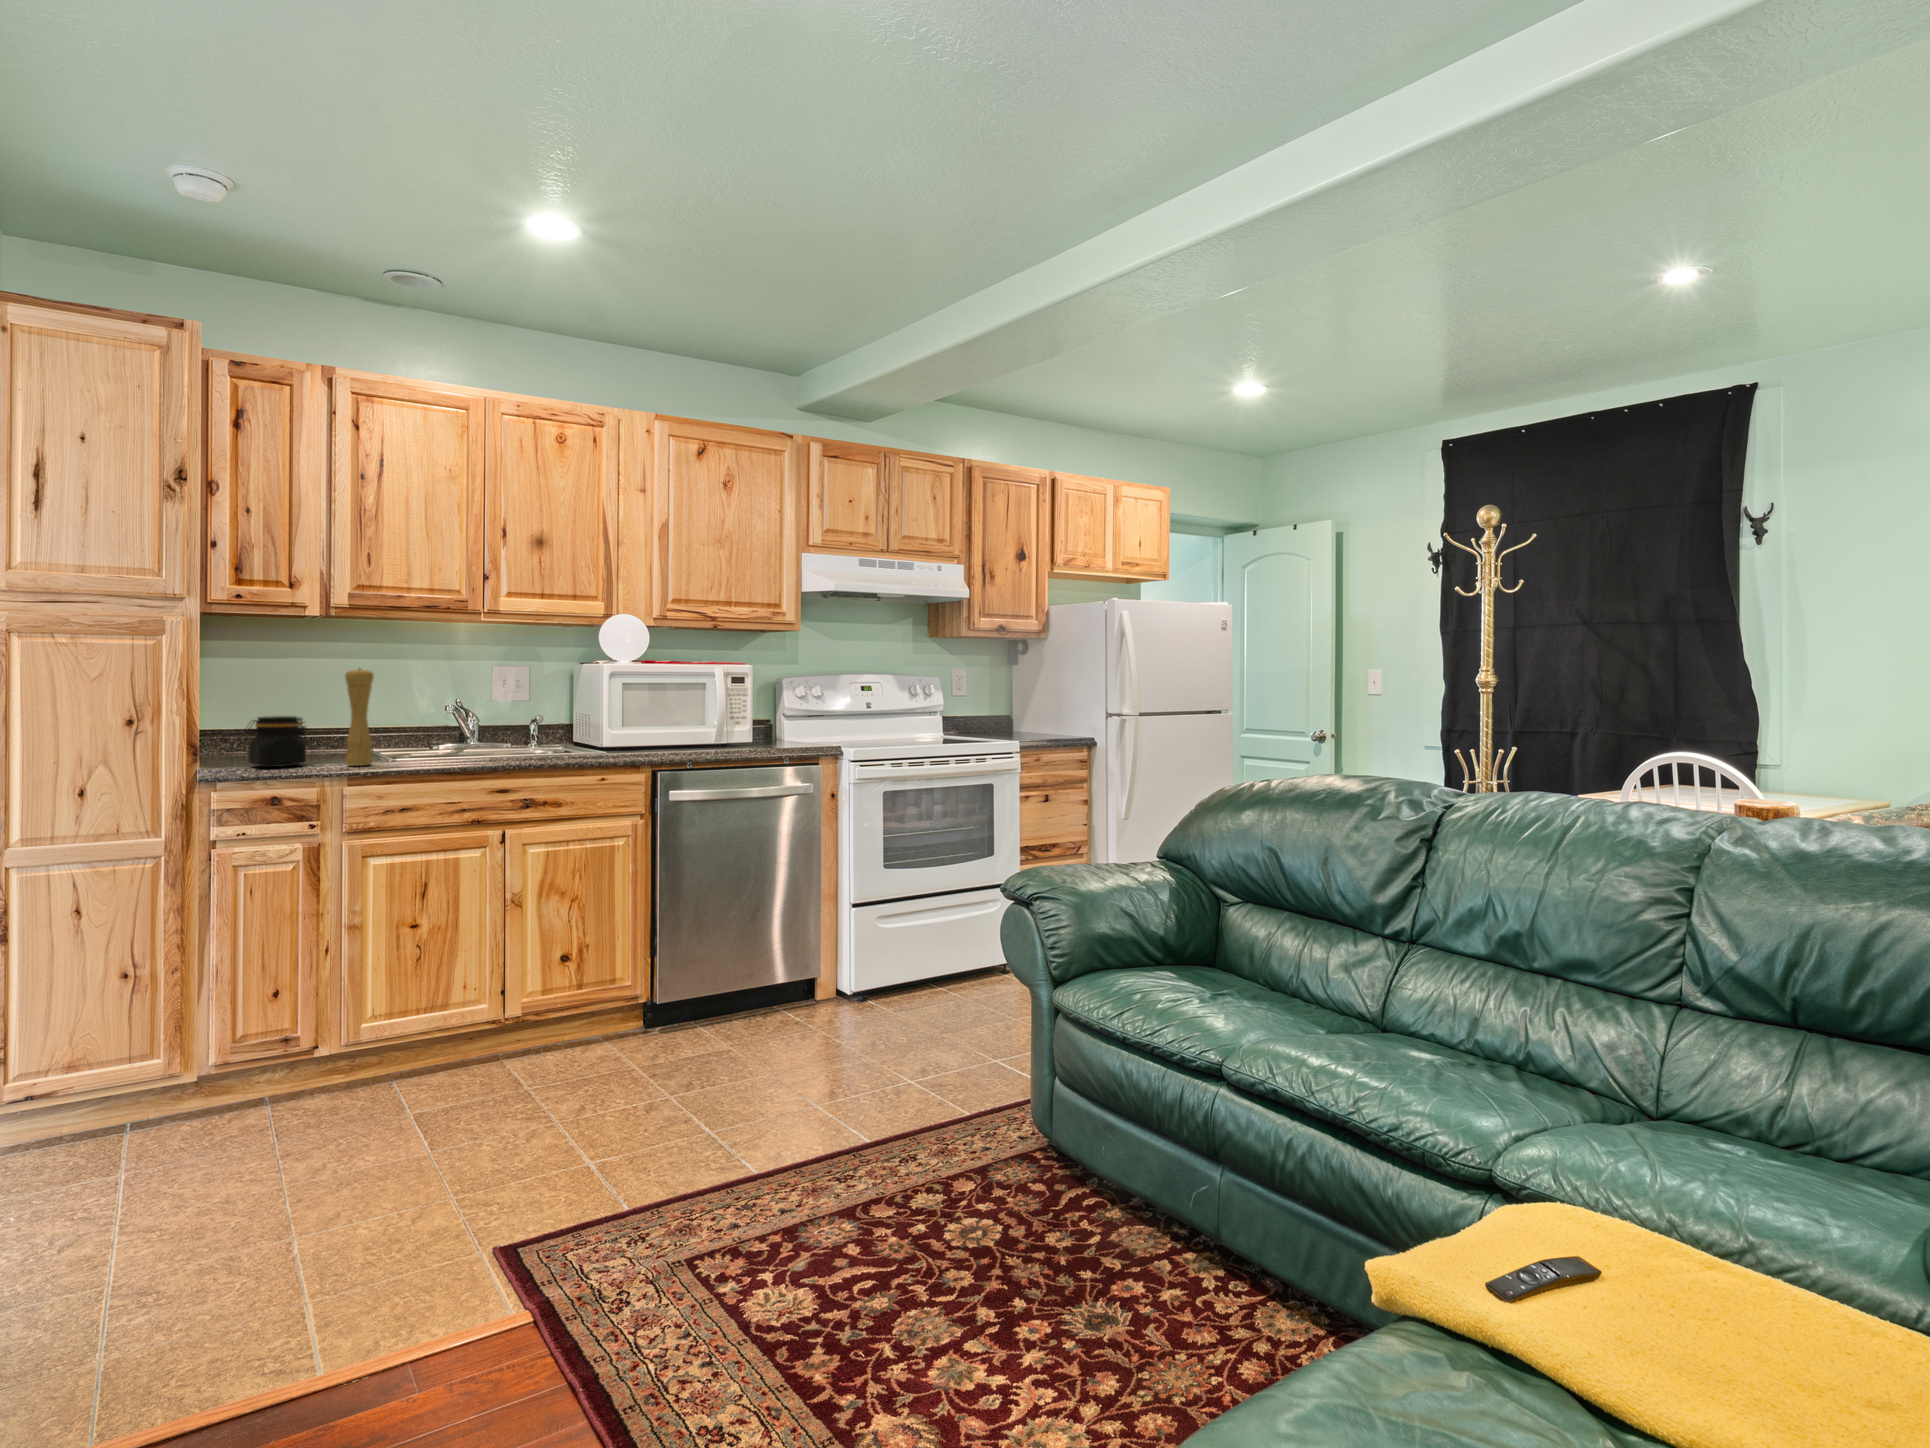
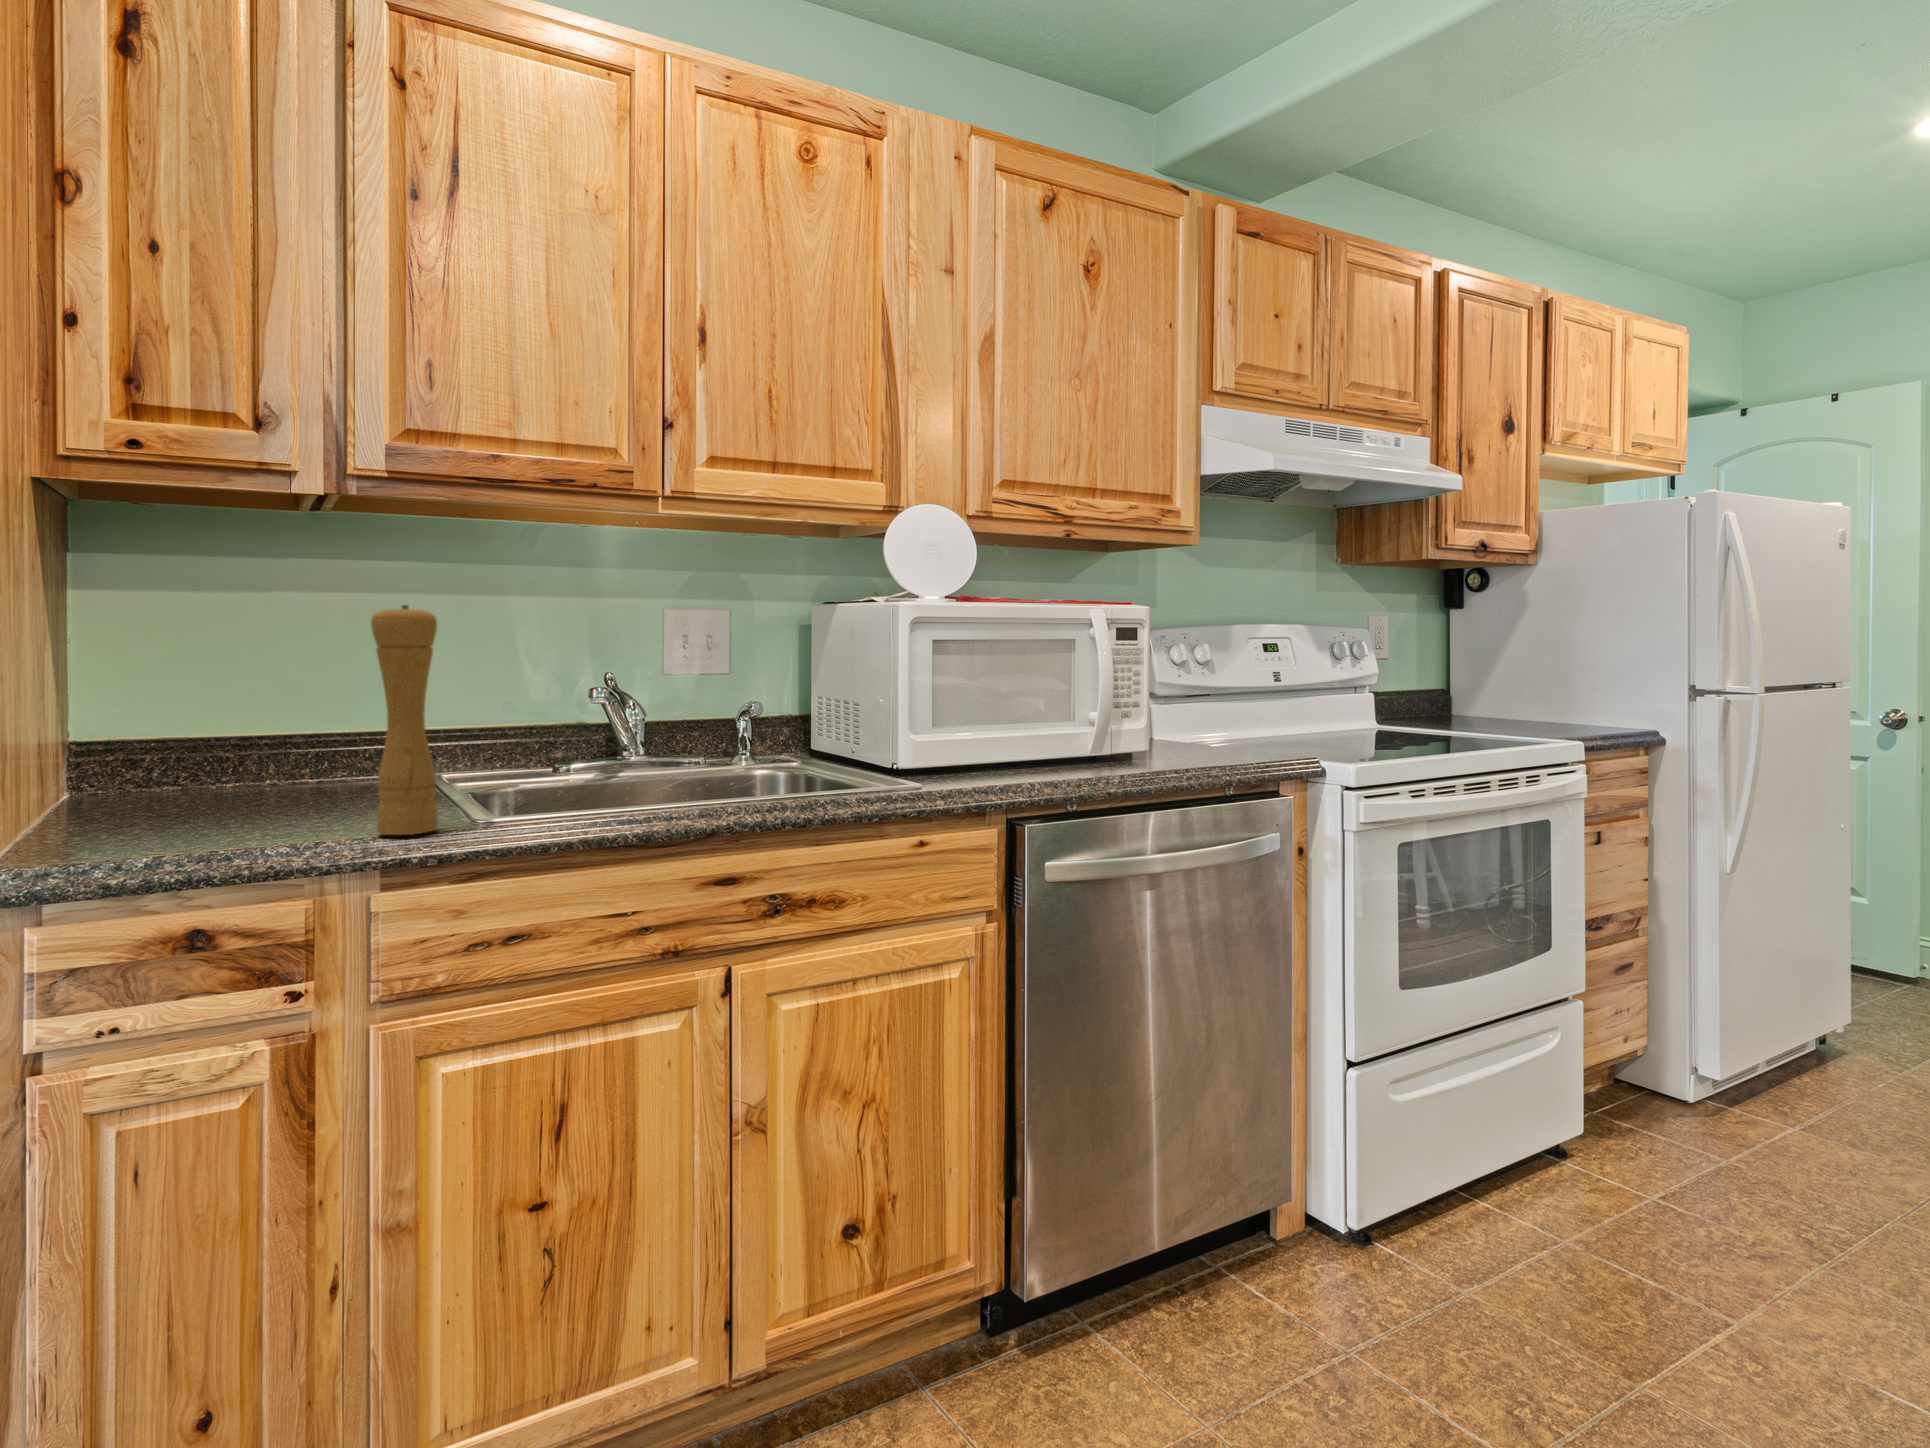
jar: present [245,716,309,767] -> none [137,718,297,841]

